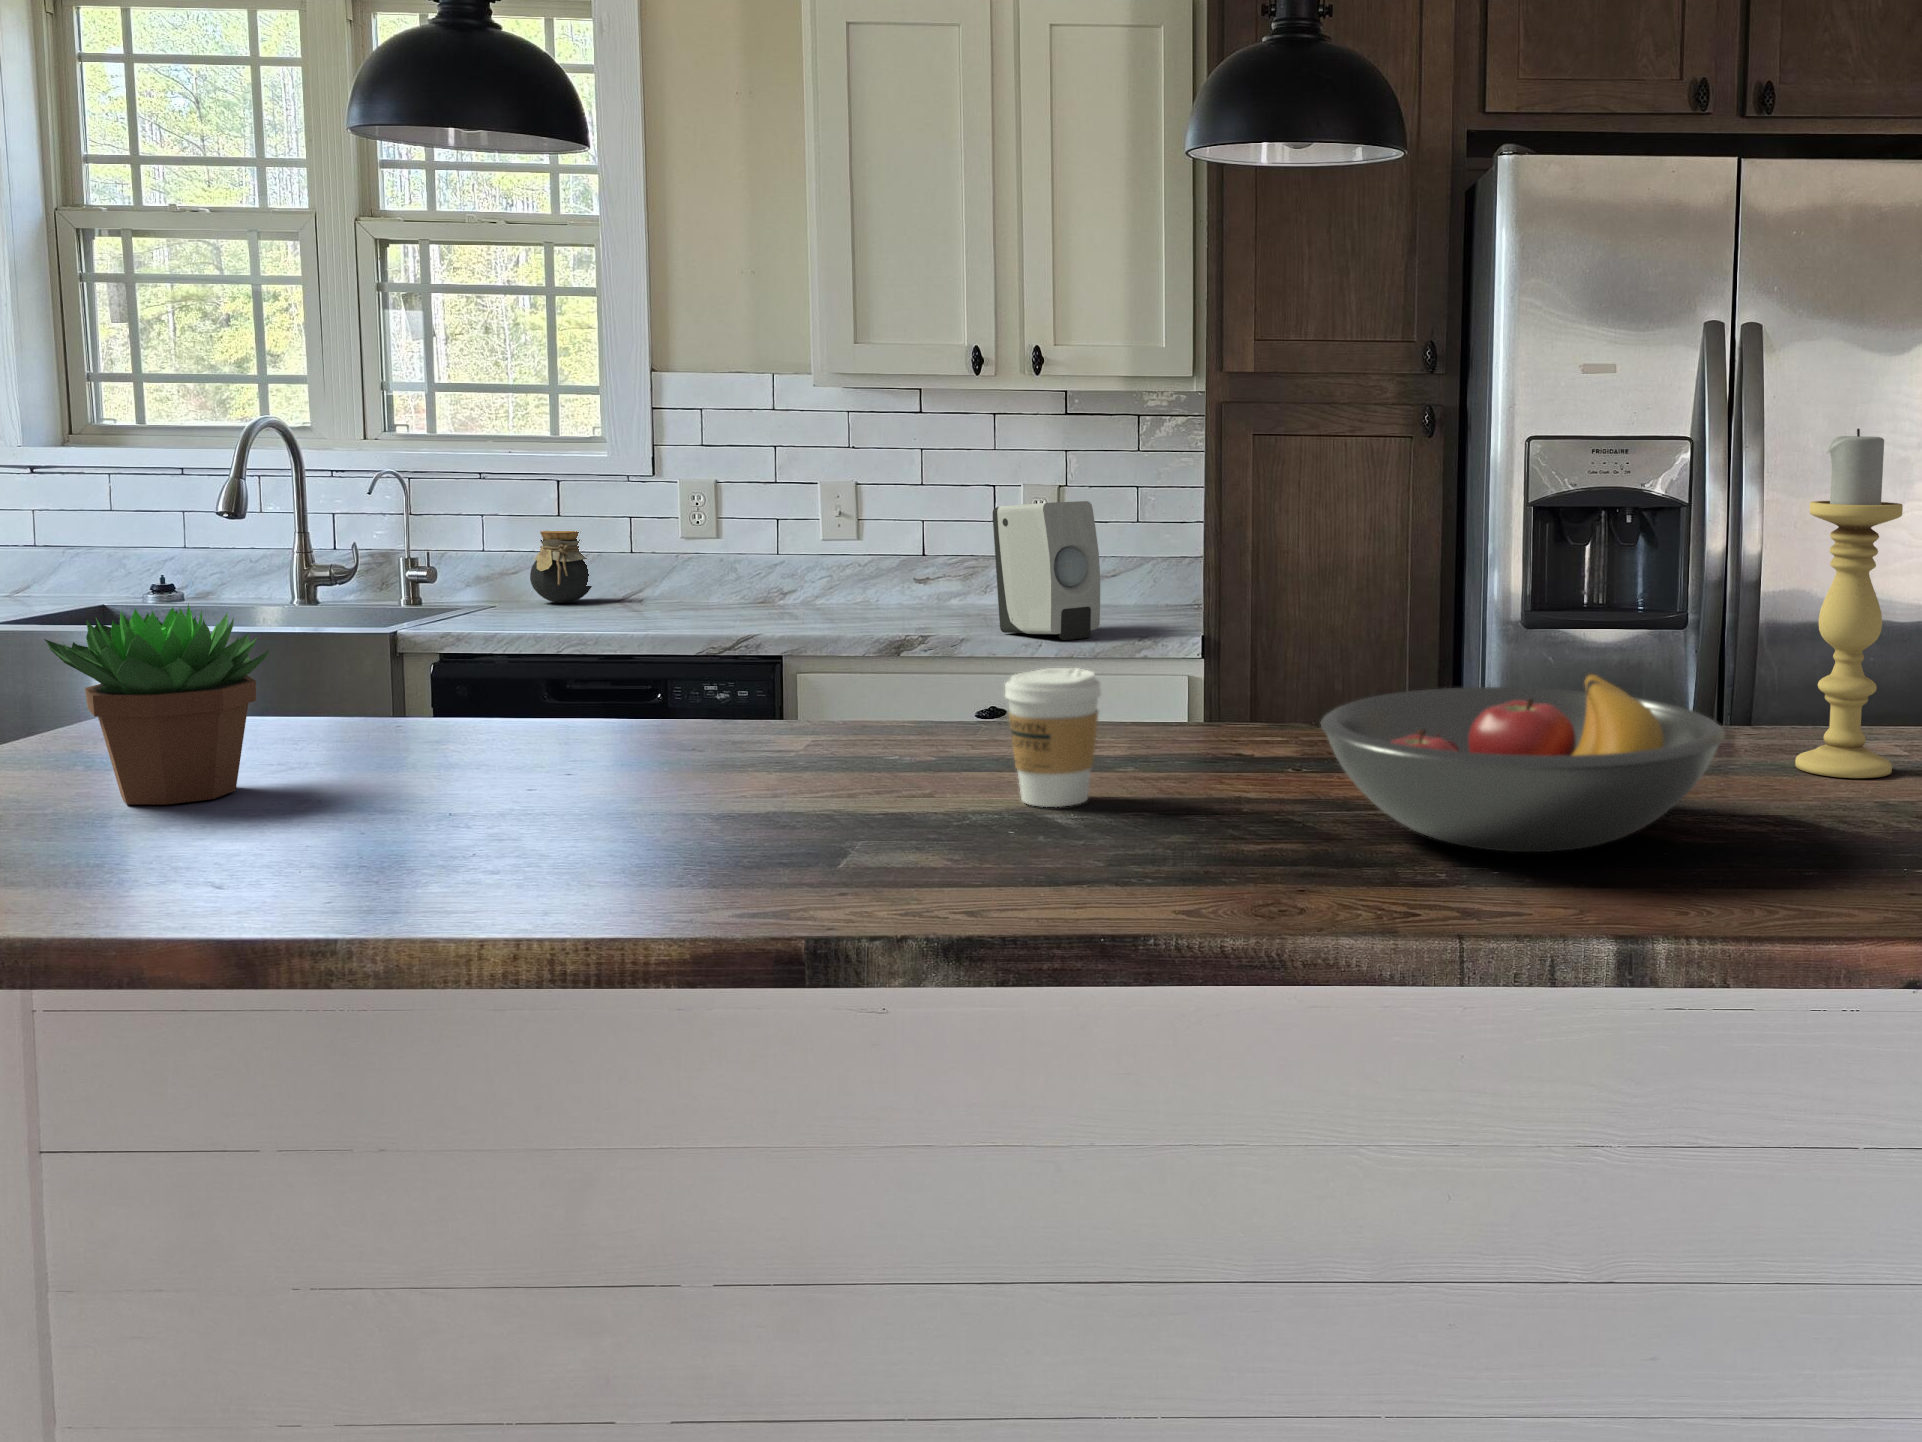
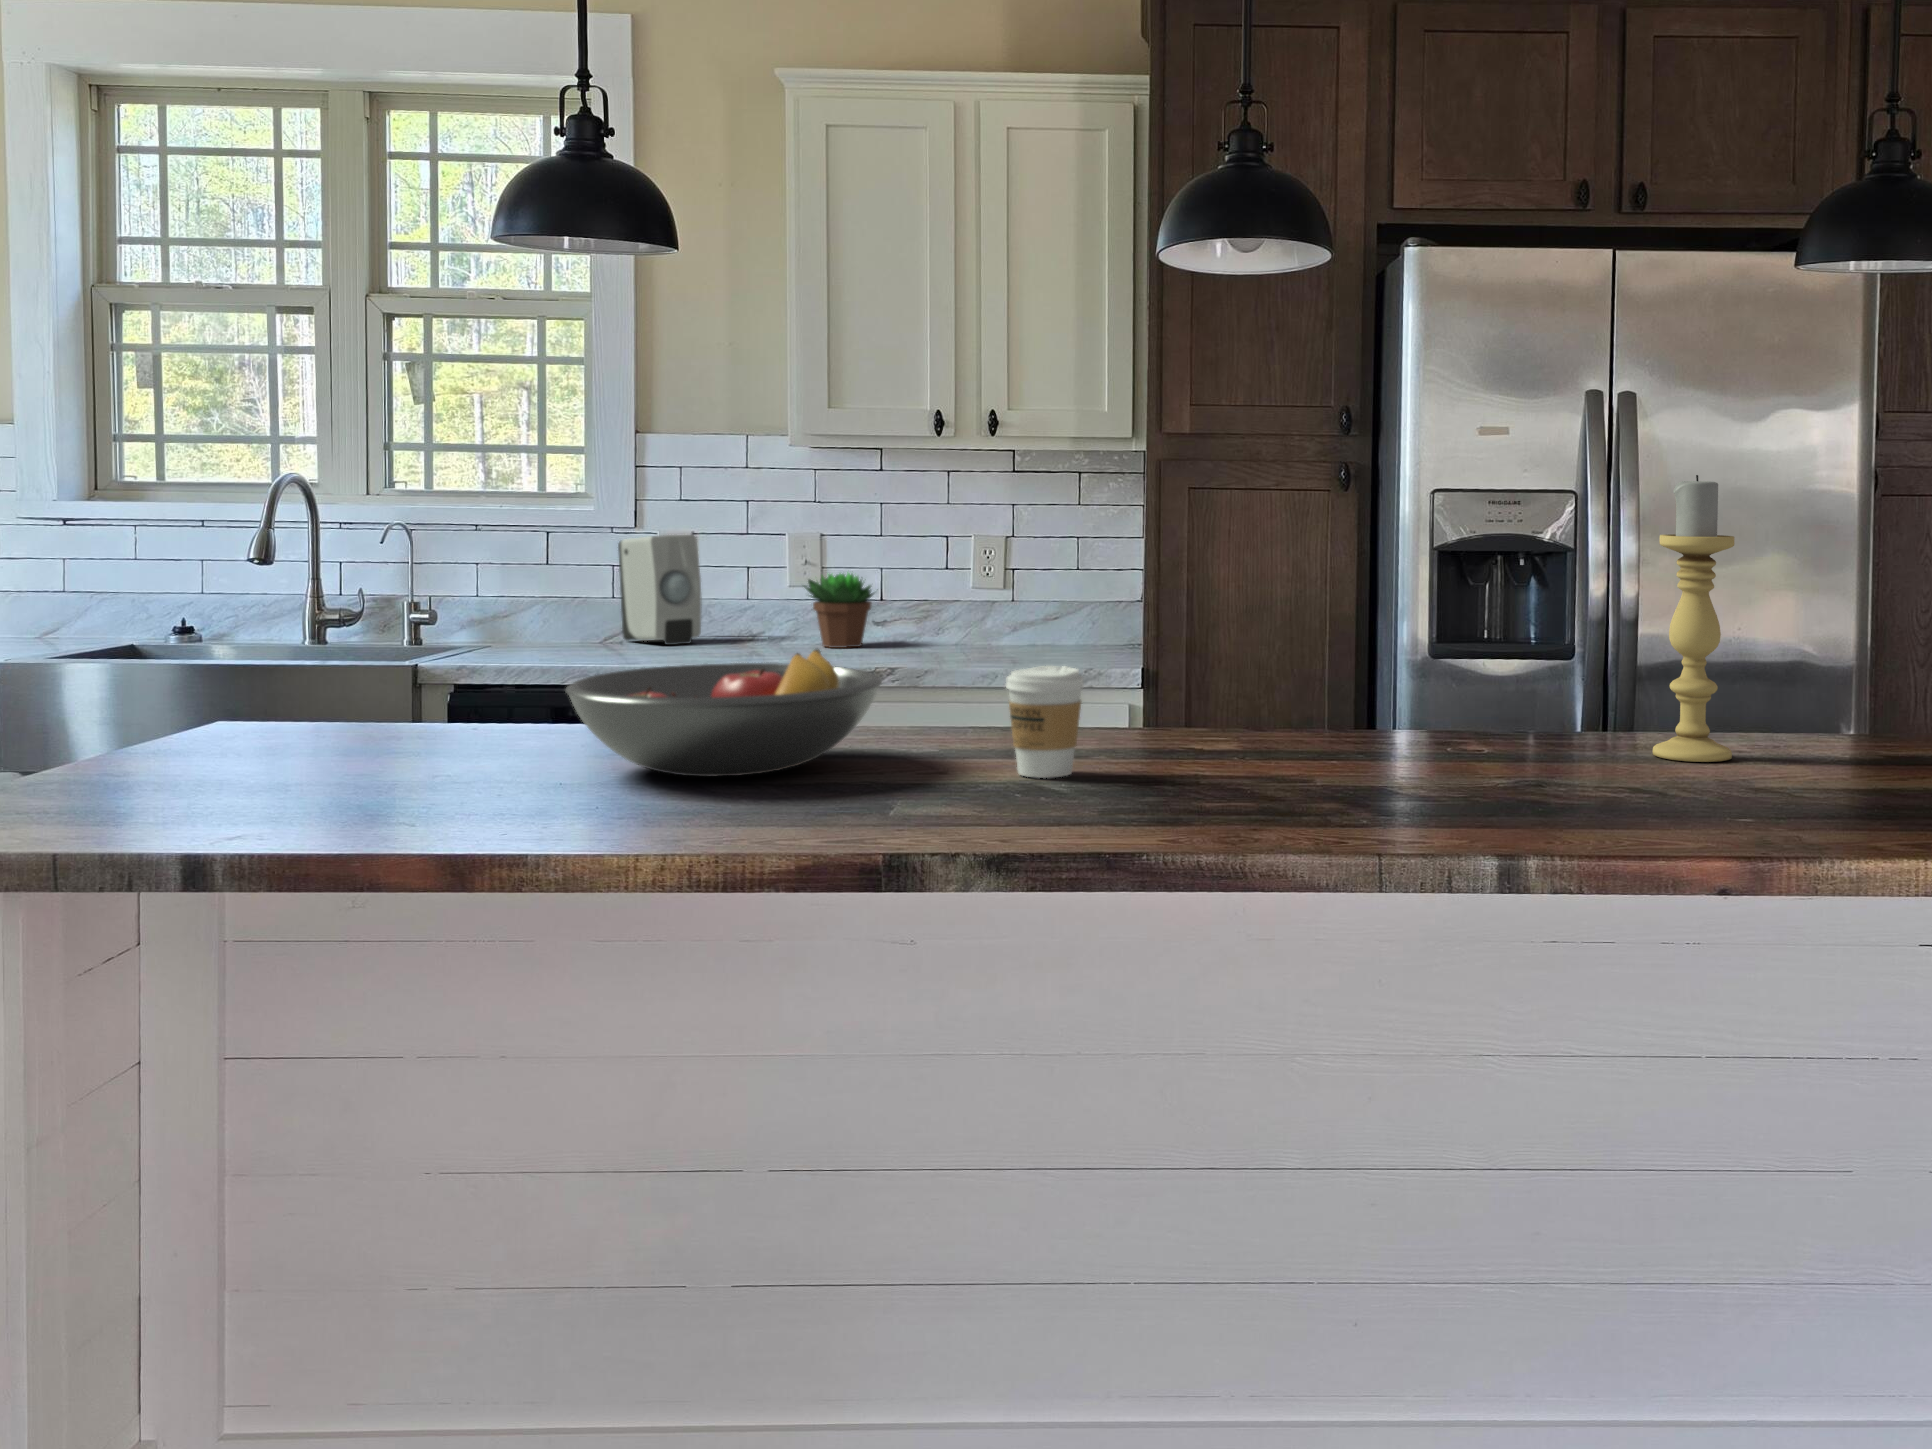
soap dispenser: present [993,501,1100,640] -> present [618,535,702,645]
jar: present [530,531,592,603] -> none [522,575,580,641]
succulent plant: present [44,604,269,804] -> present [804,572,874,648]
fruit bowl: present [1321,671,1725,852] -> present [566,649,882,776]

